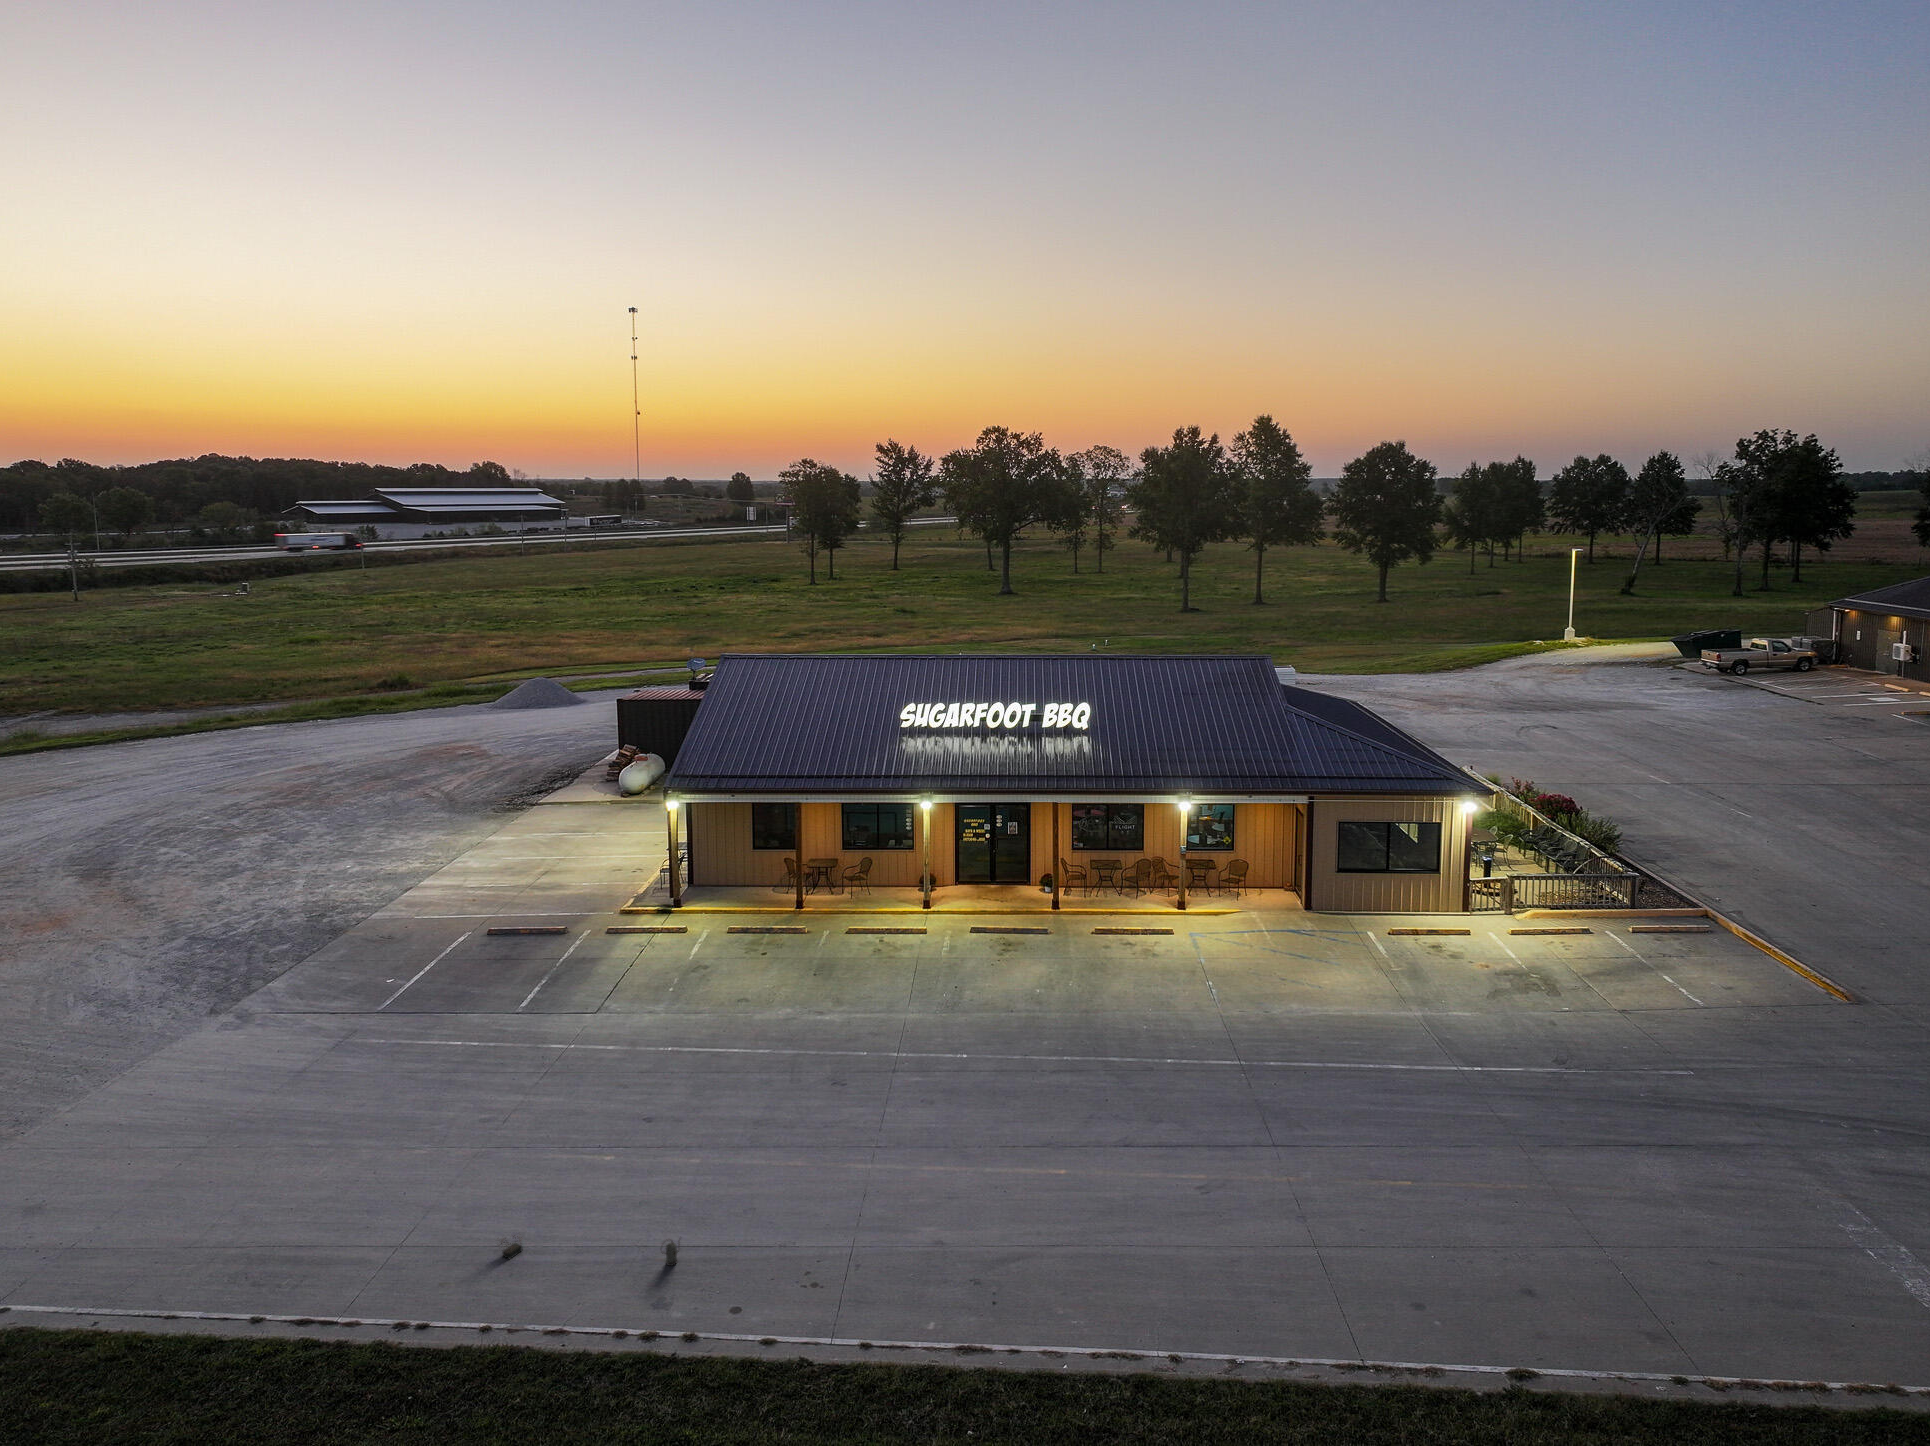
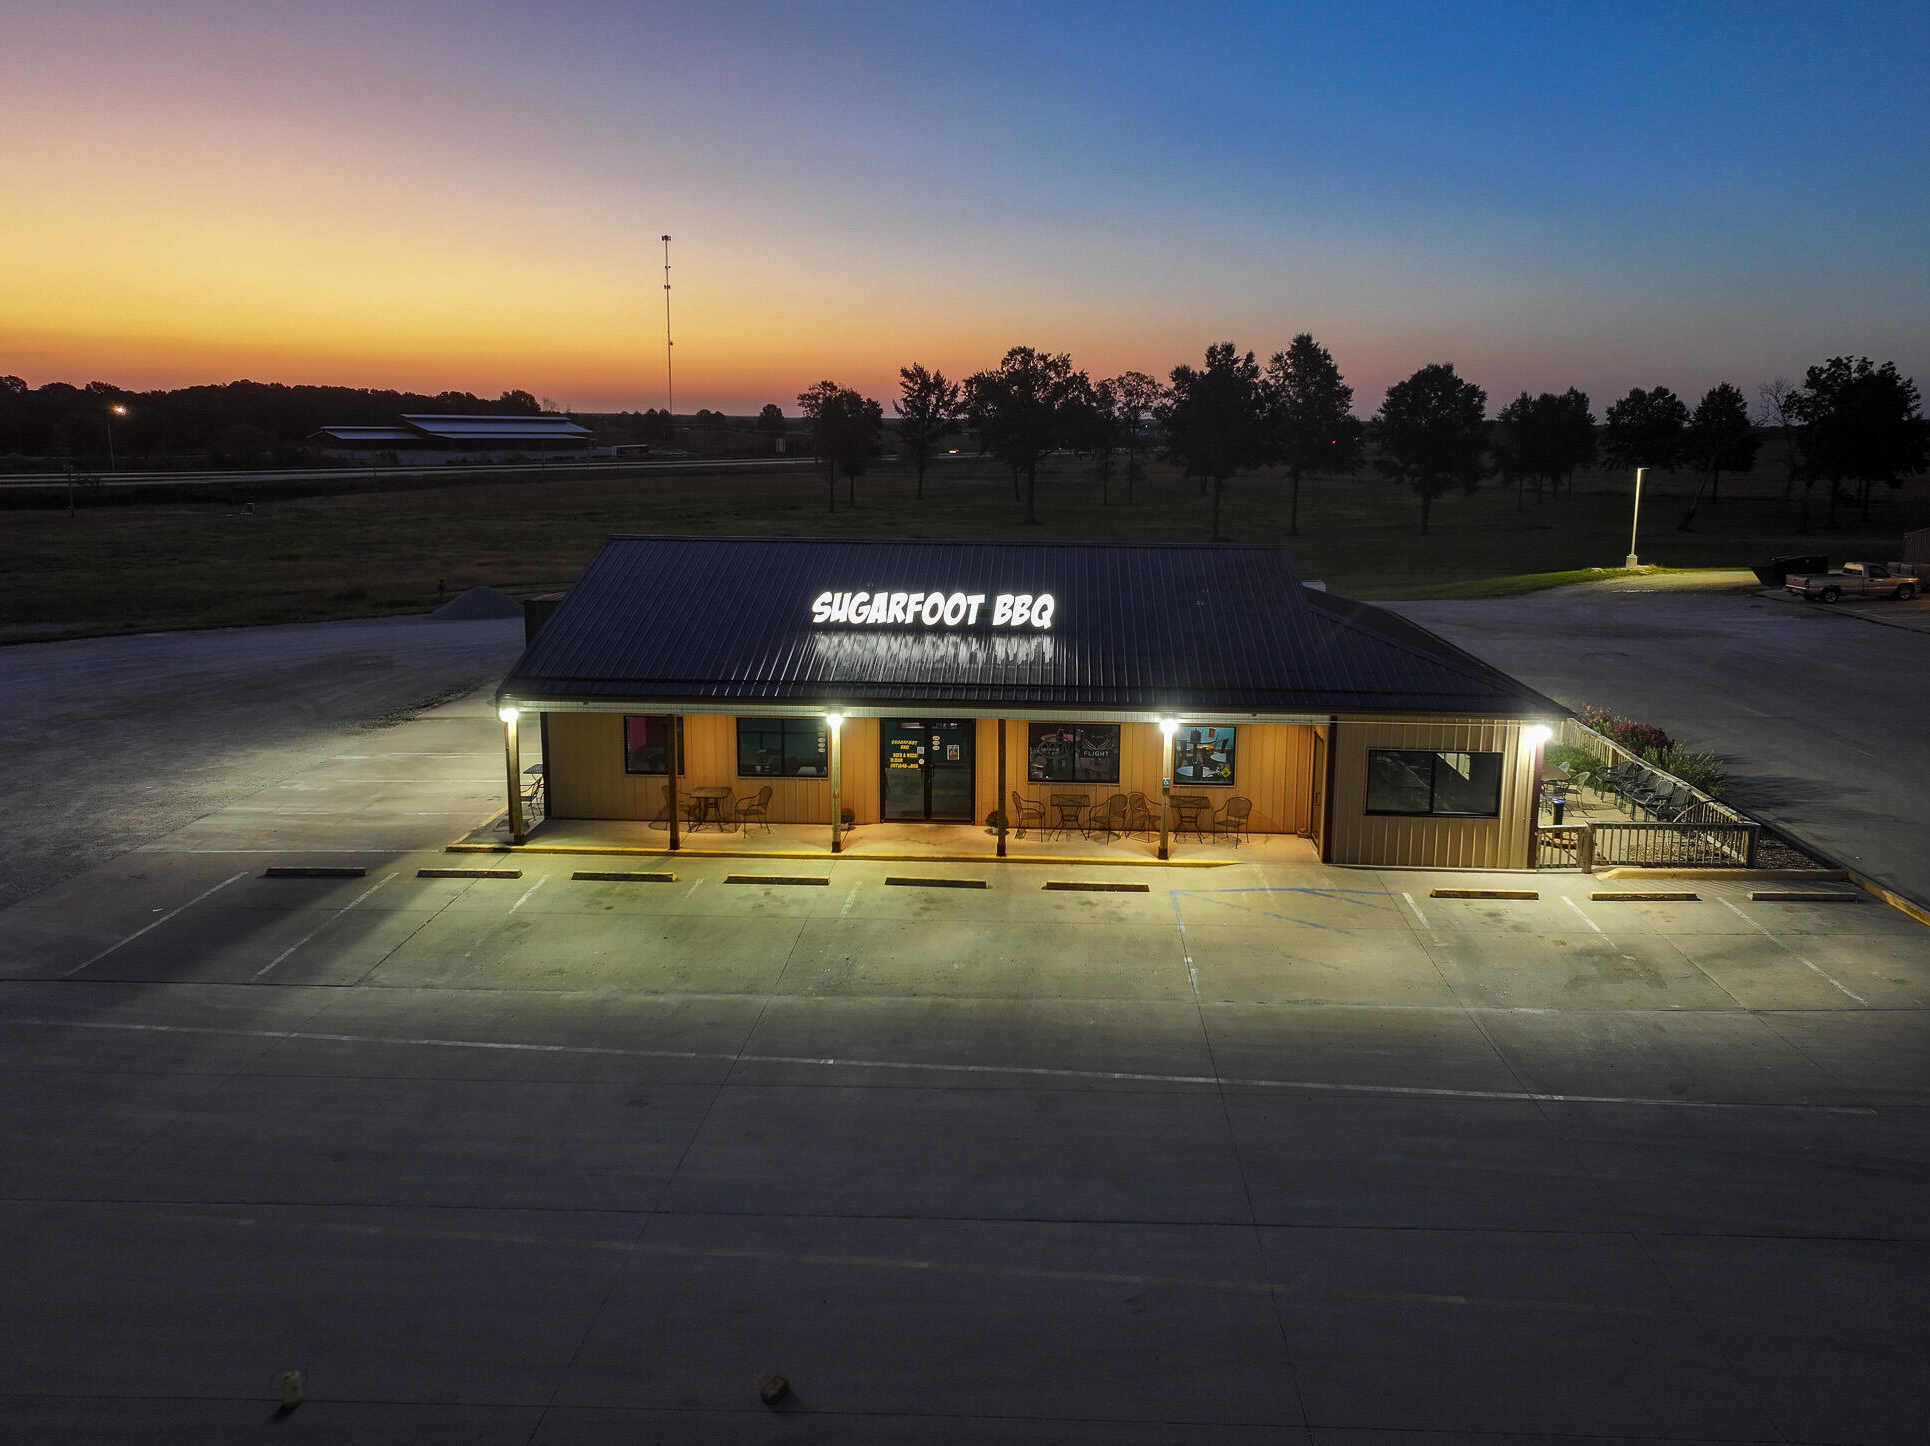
decorative plant: present [501,1235,522,1259] -> present [755,1364,789,1404]

